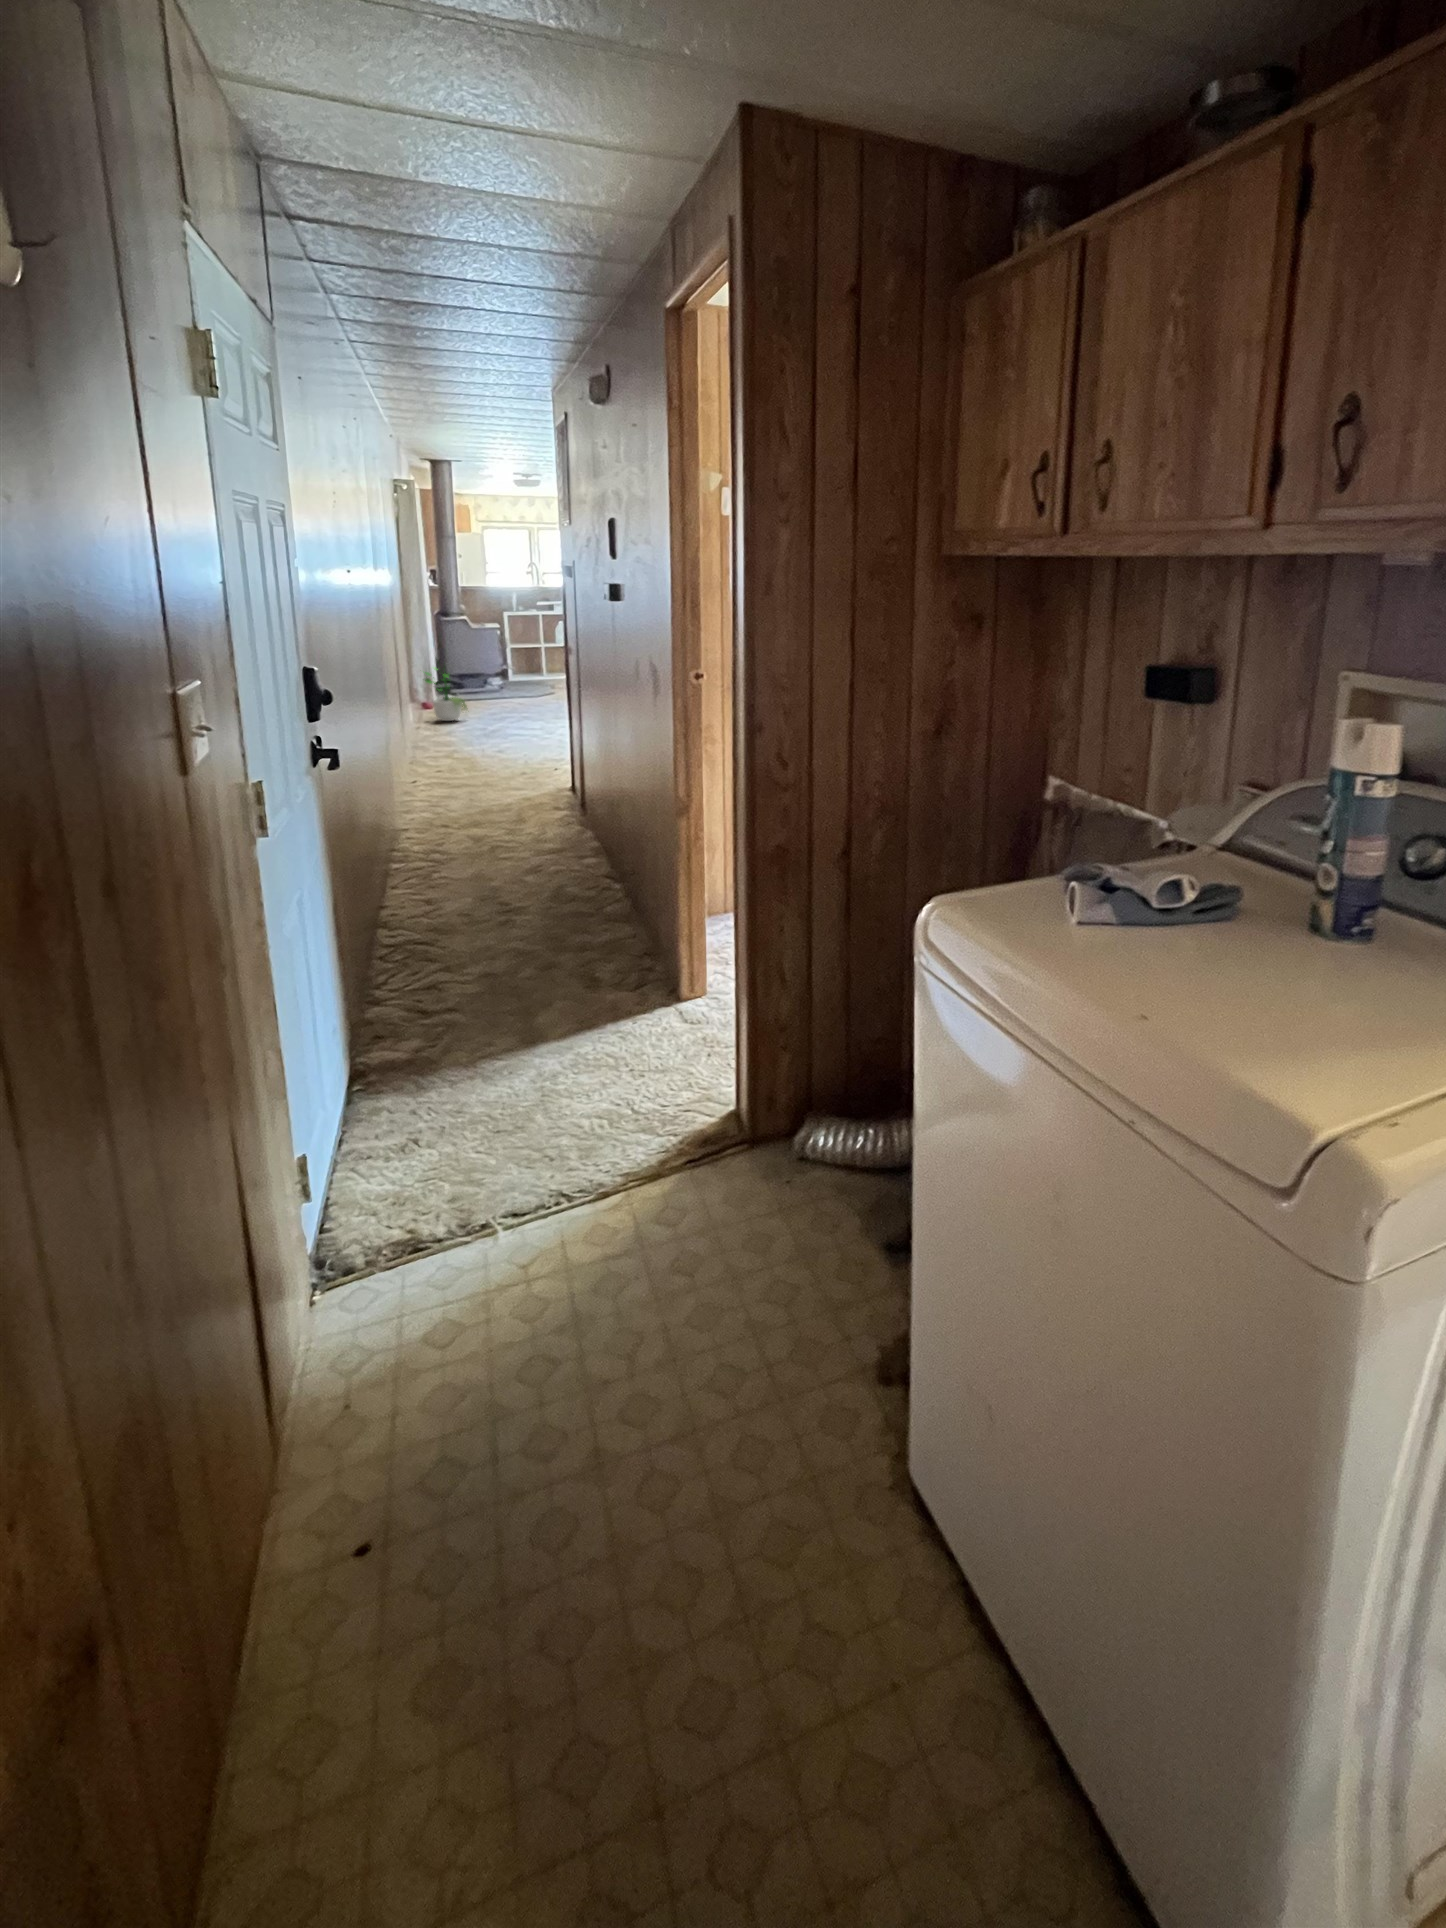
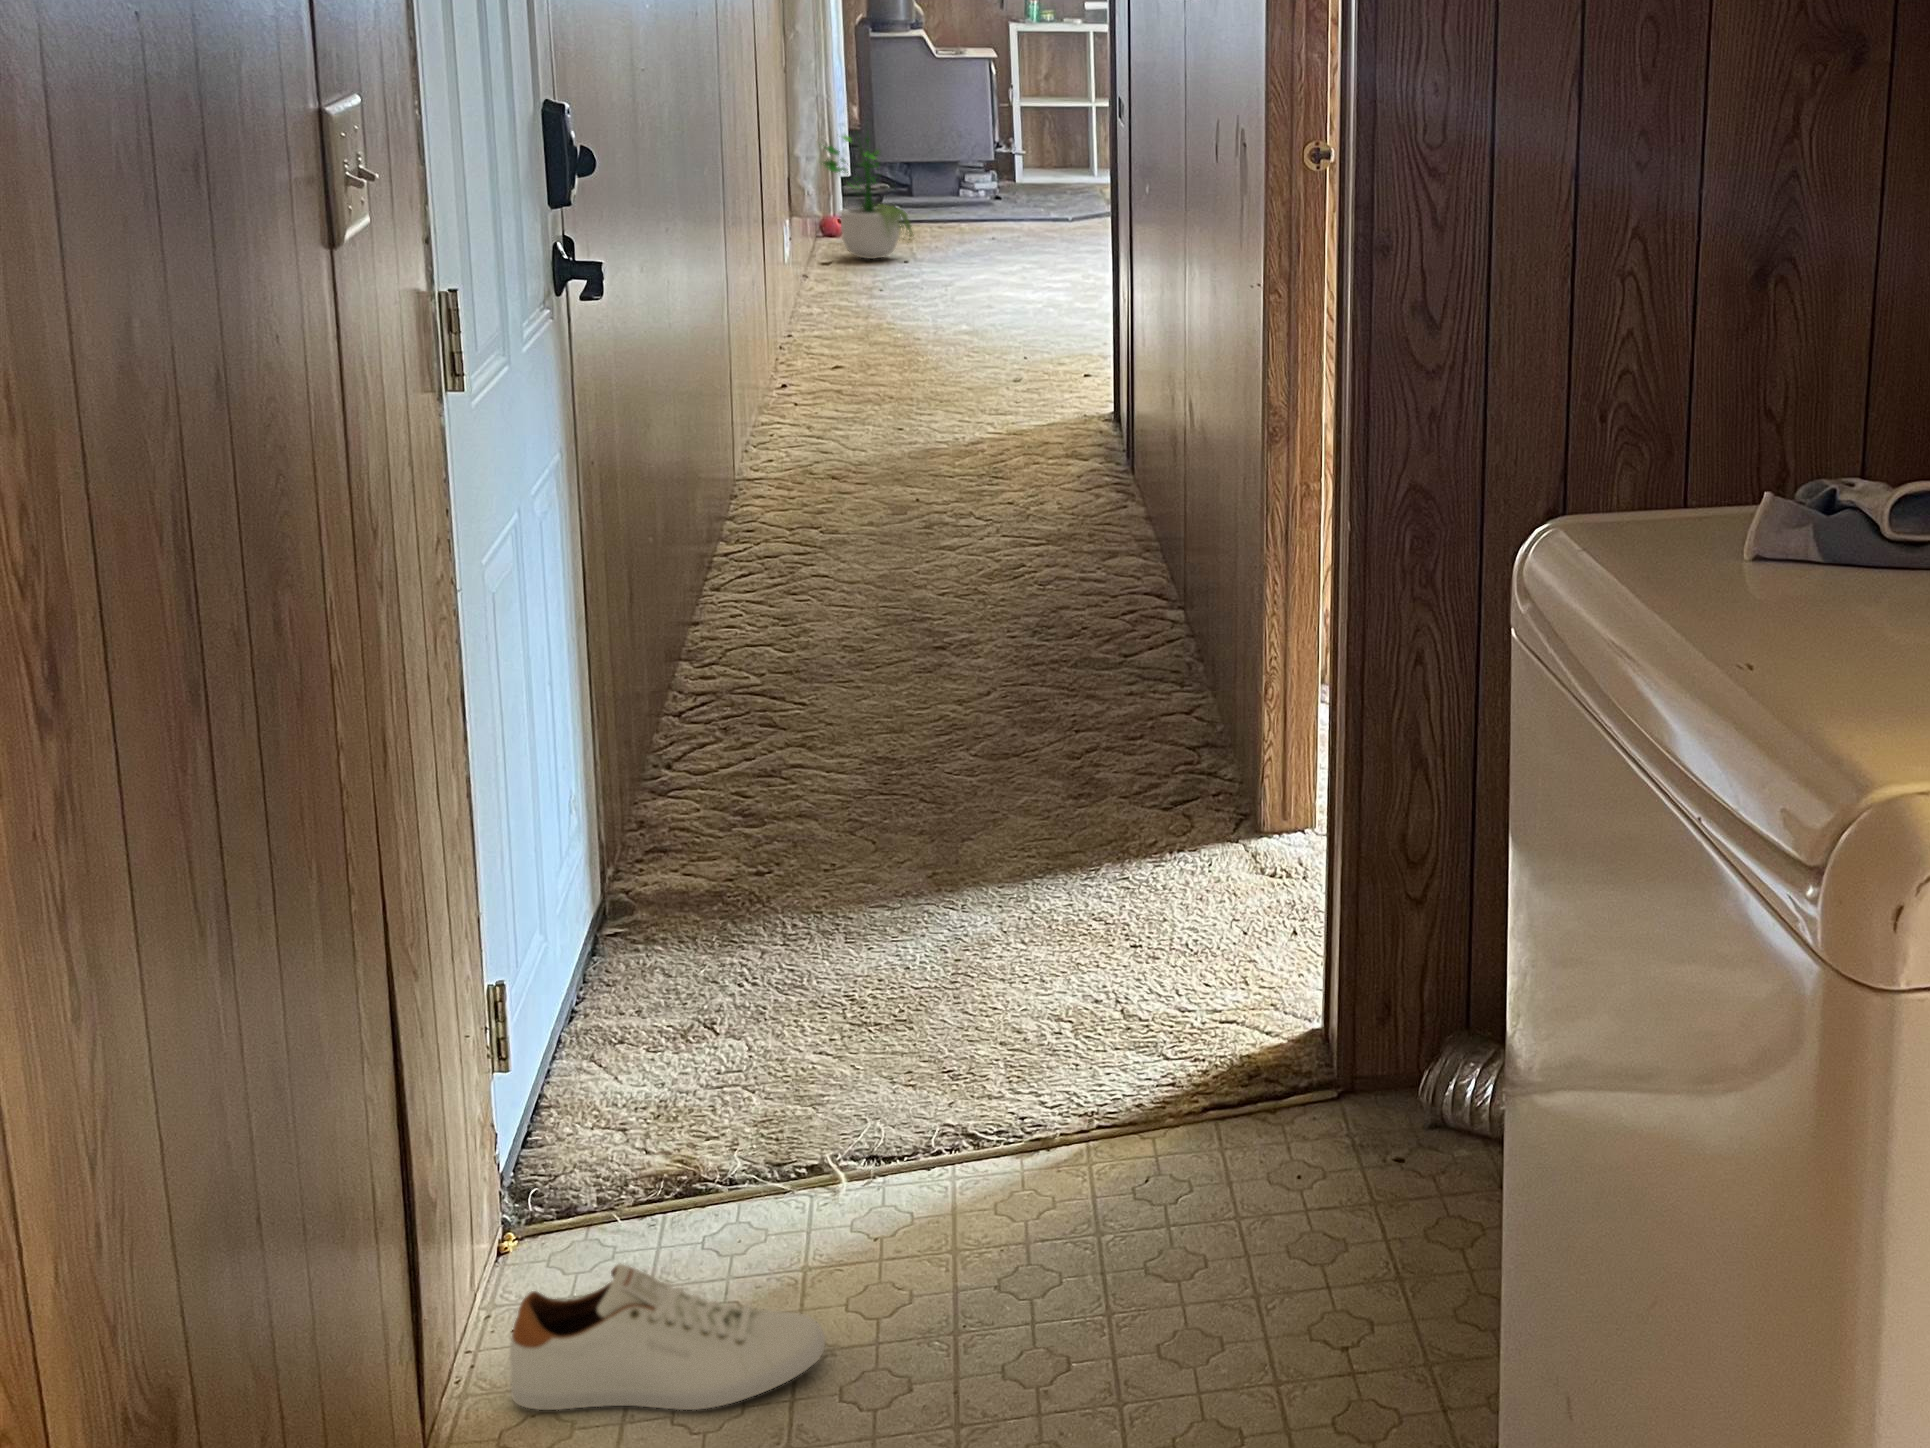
shoe: none [324,1320,508,1415] -> present [510,1264,826,1410]

